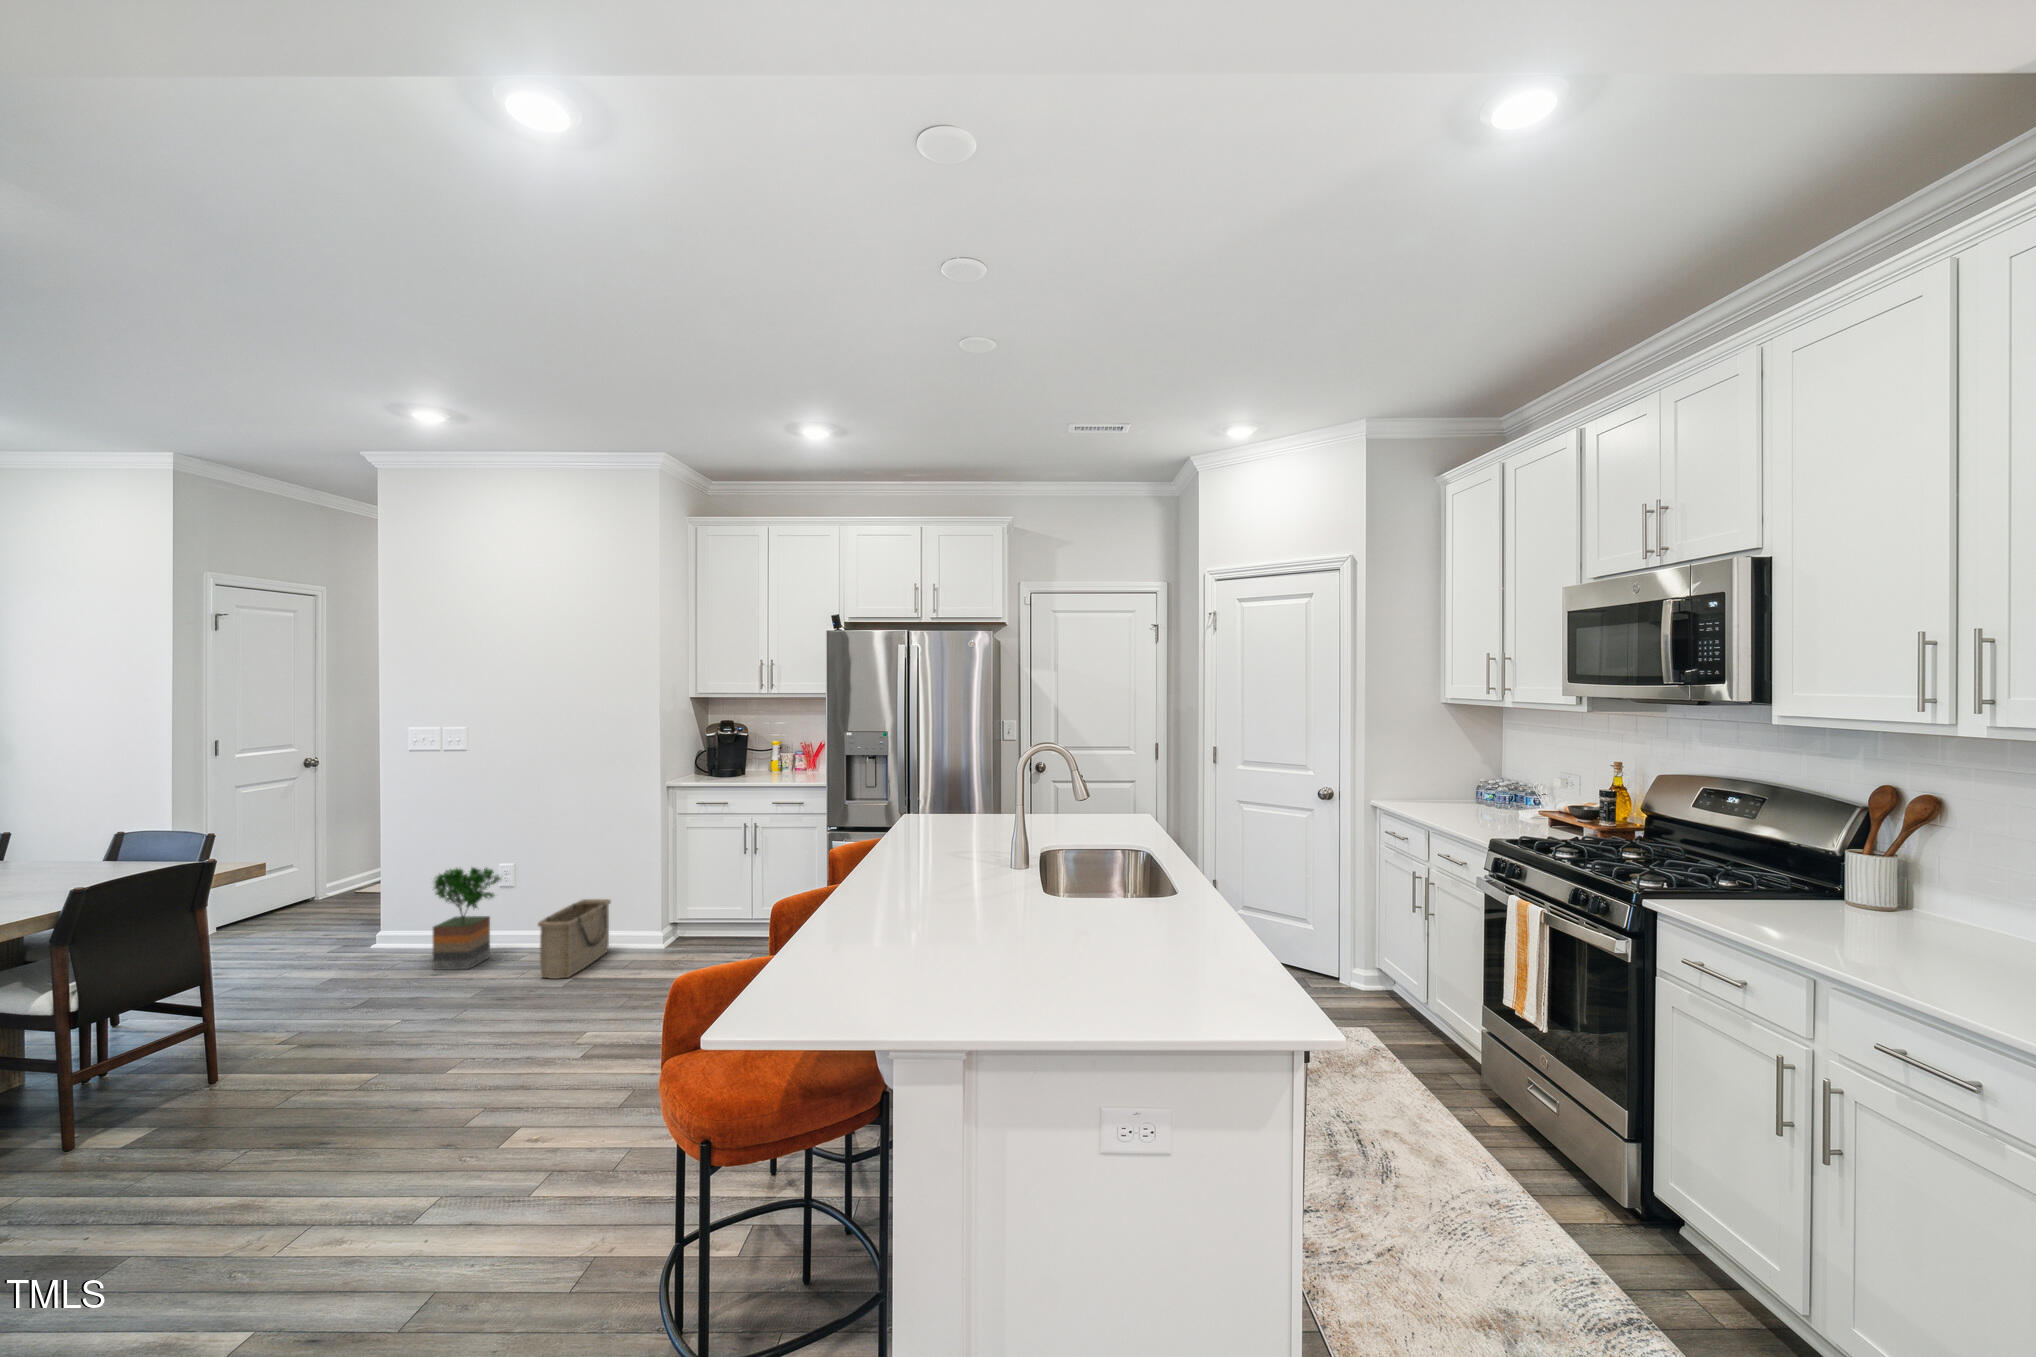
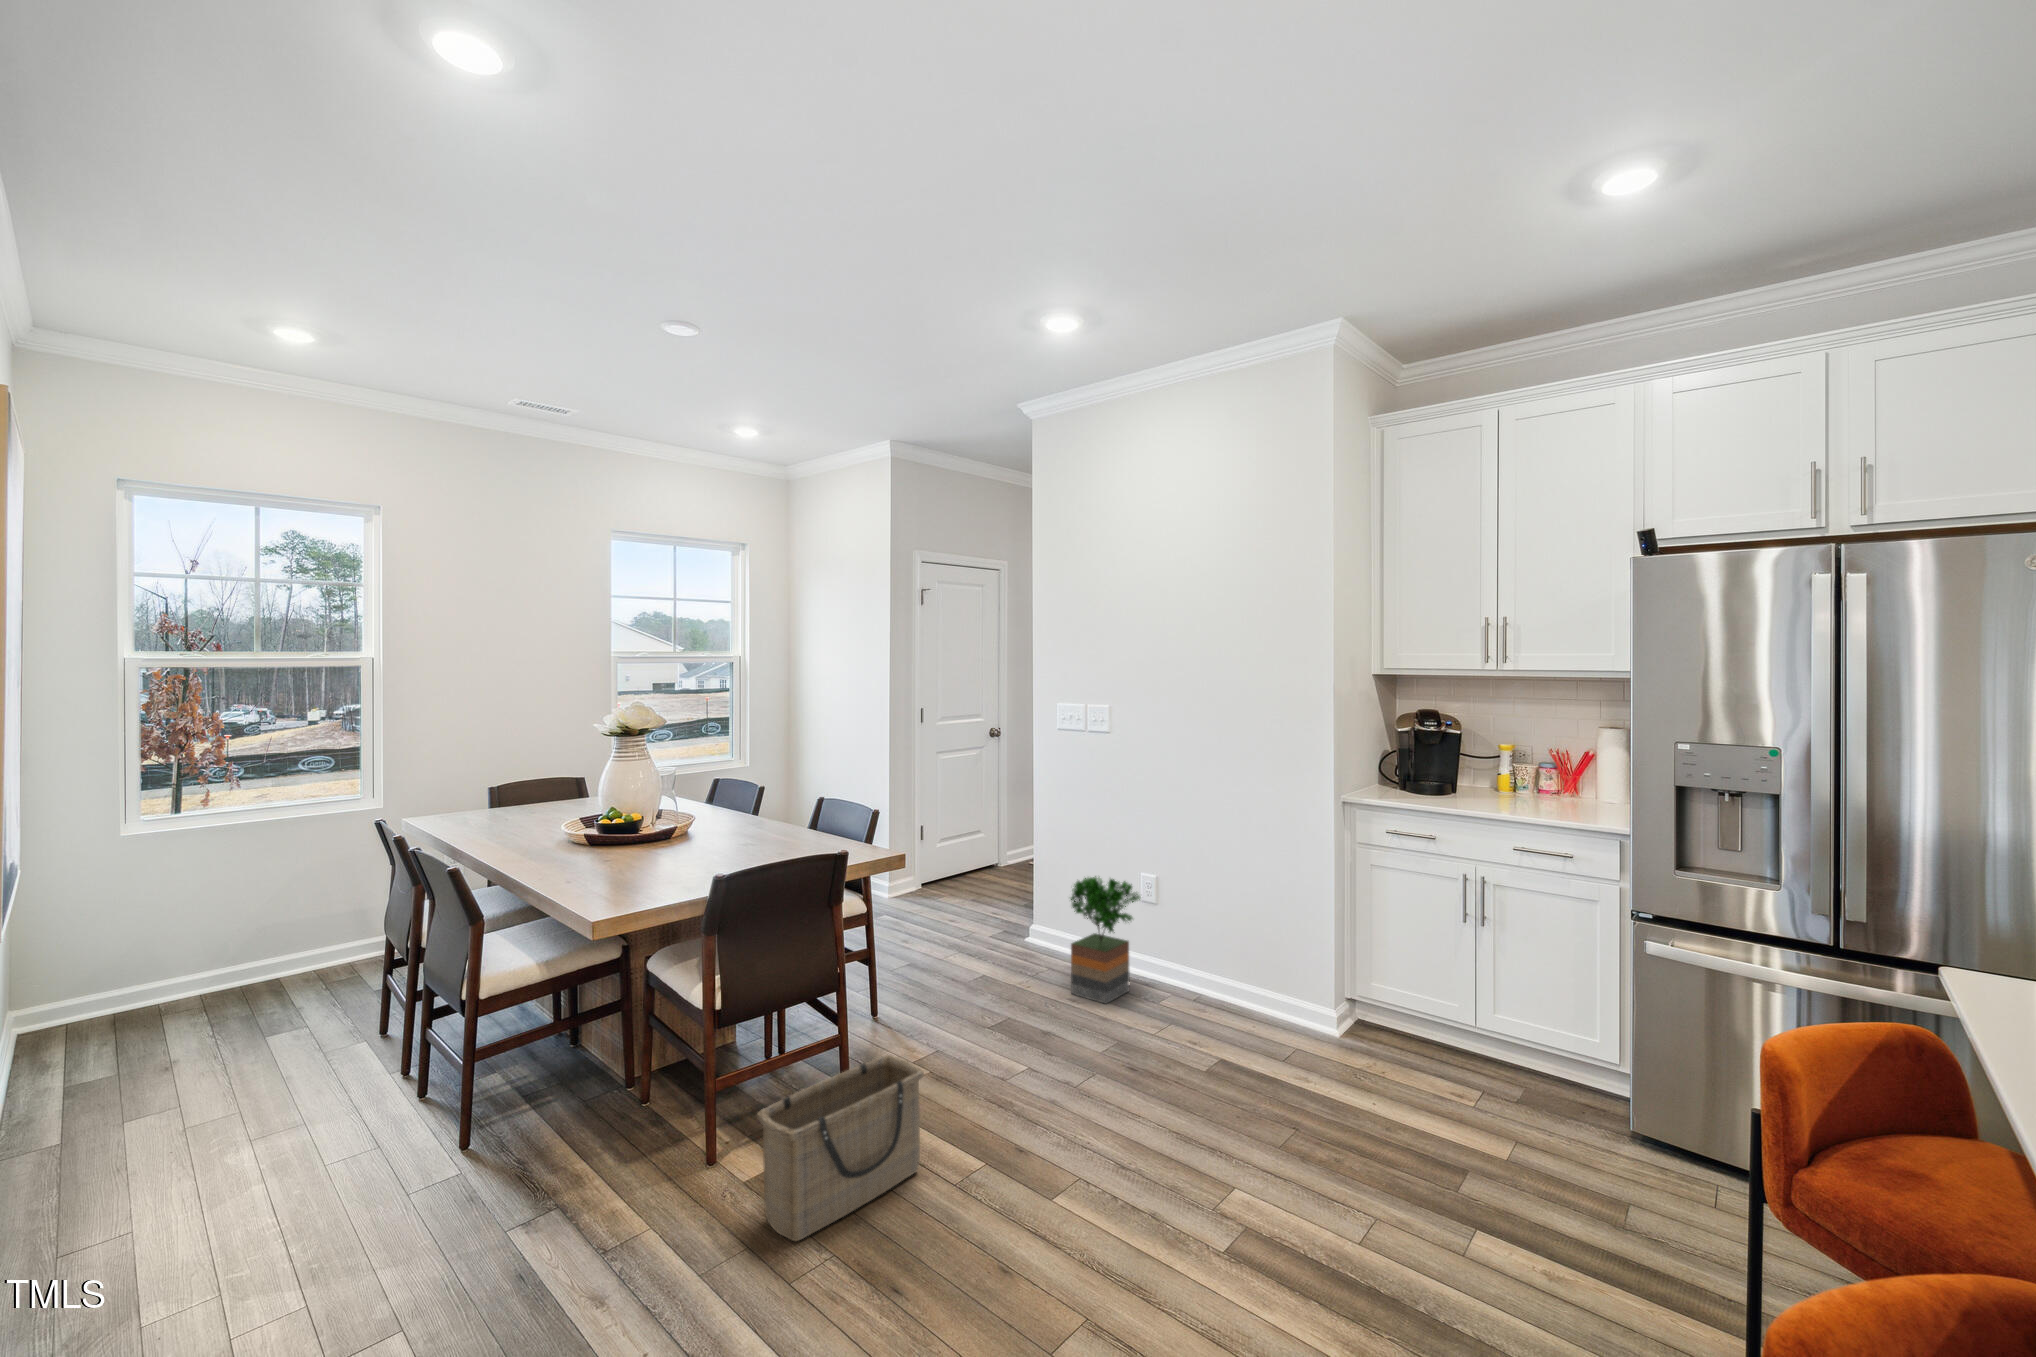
basket: present [538,899,611,979] -> present [757,1055,924,1241]

